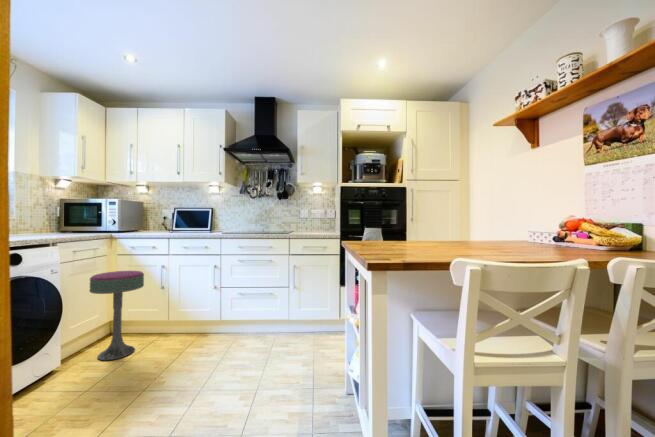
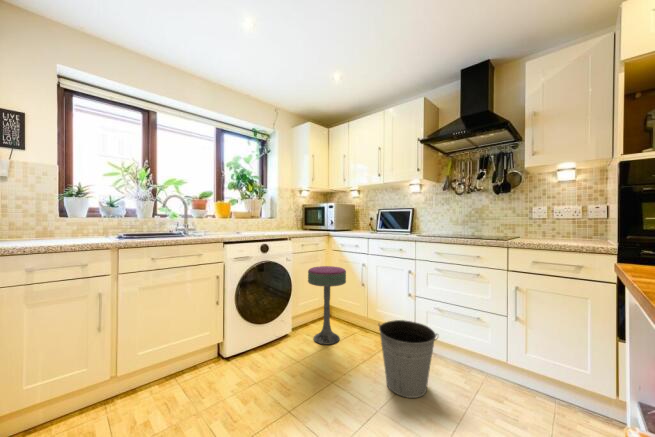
bucket: none [190,306,244,369] -> present [379,320,437,398]

